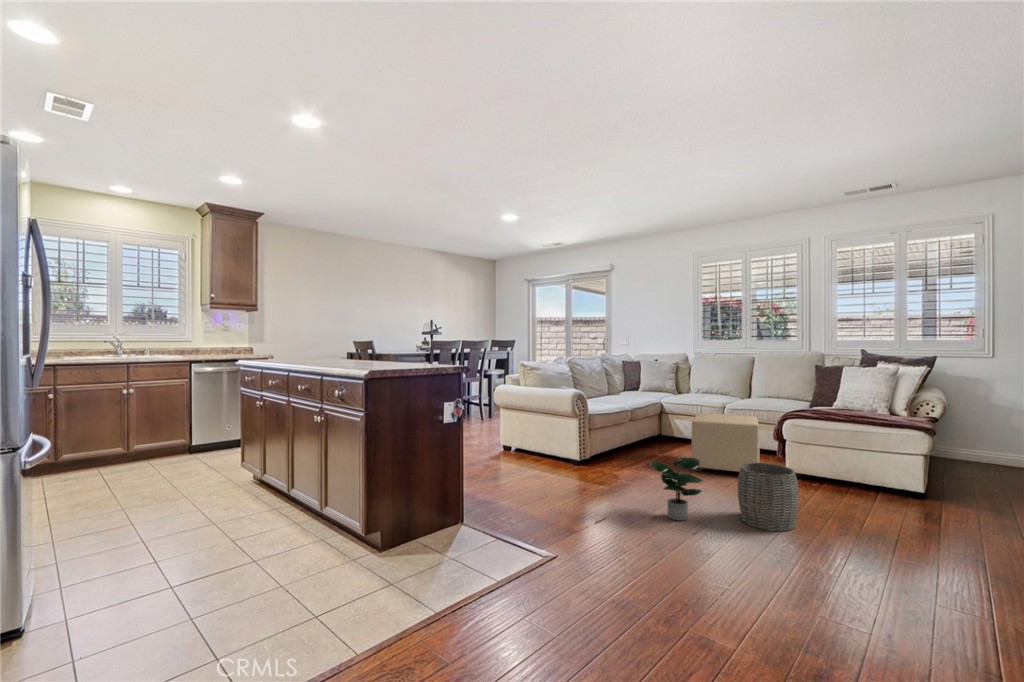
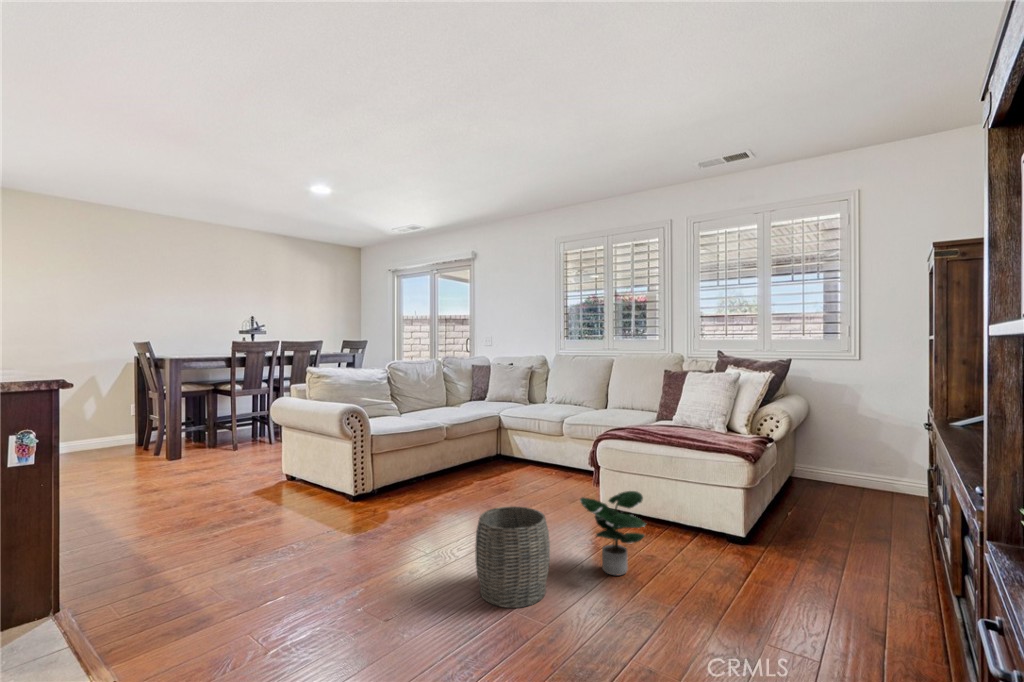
ottoman: present [692,413,759,472] -> none [491,431,582,514]
potted plant: present [650,458,703,520] -> present [580,491,646,576]

